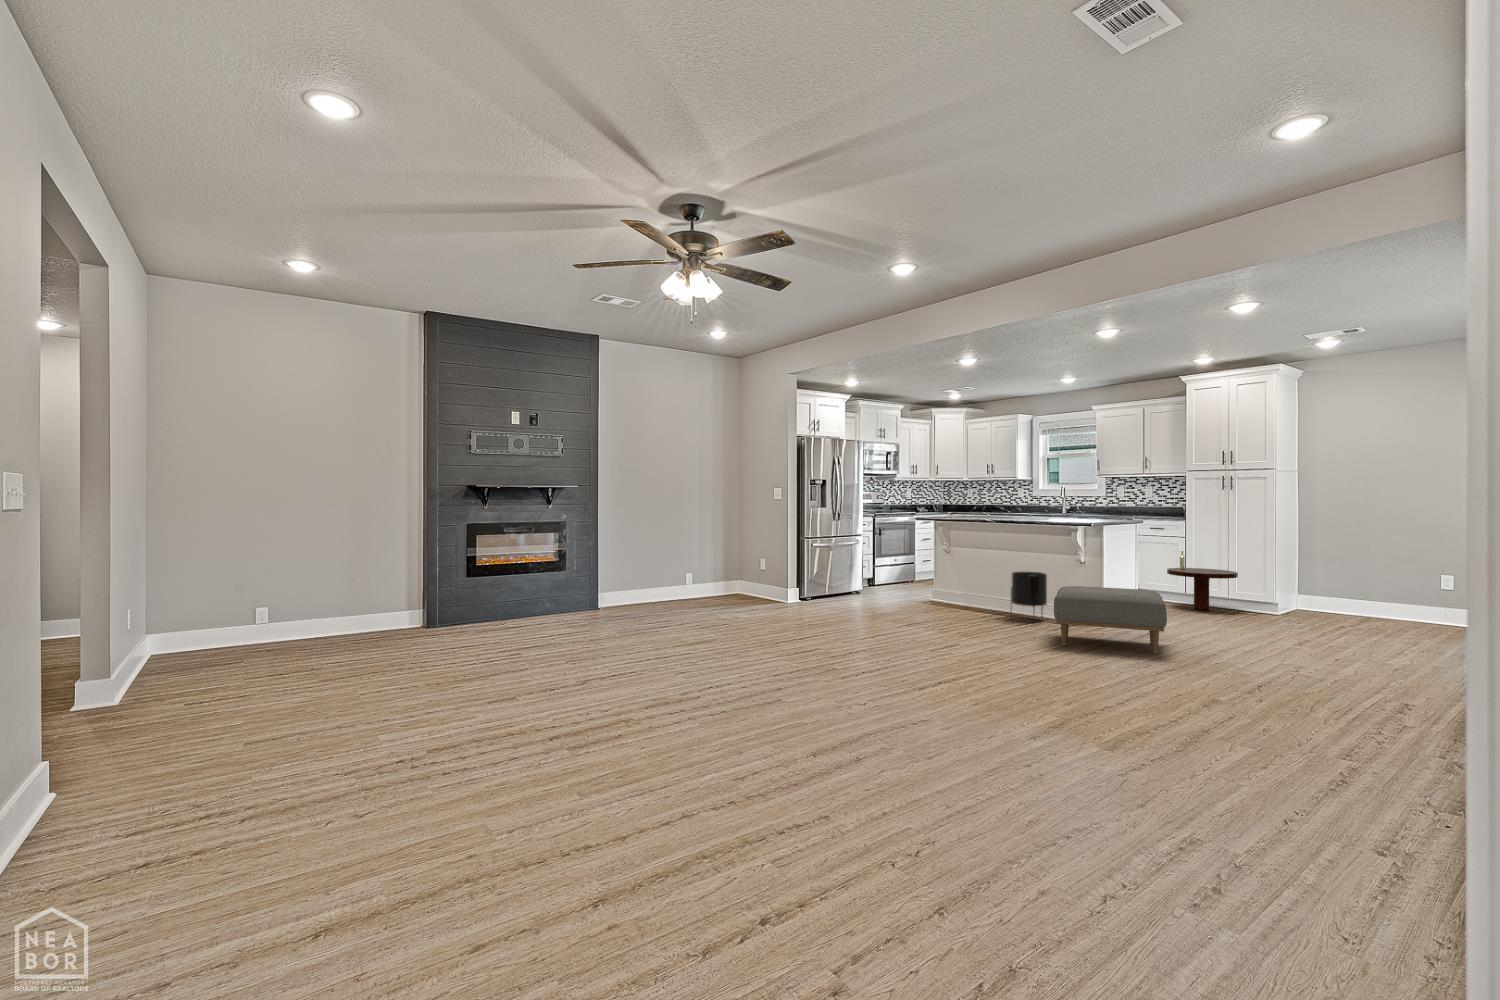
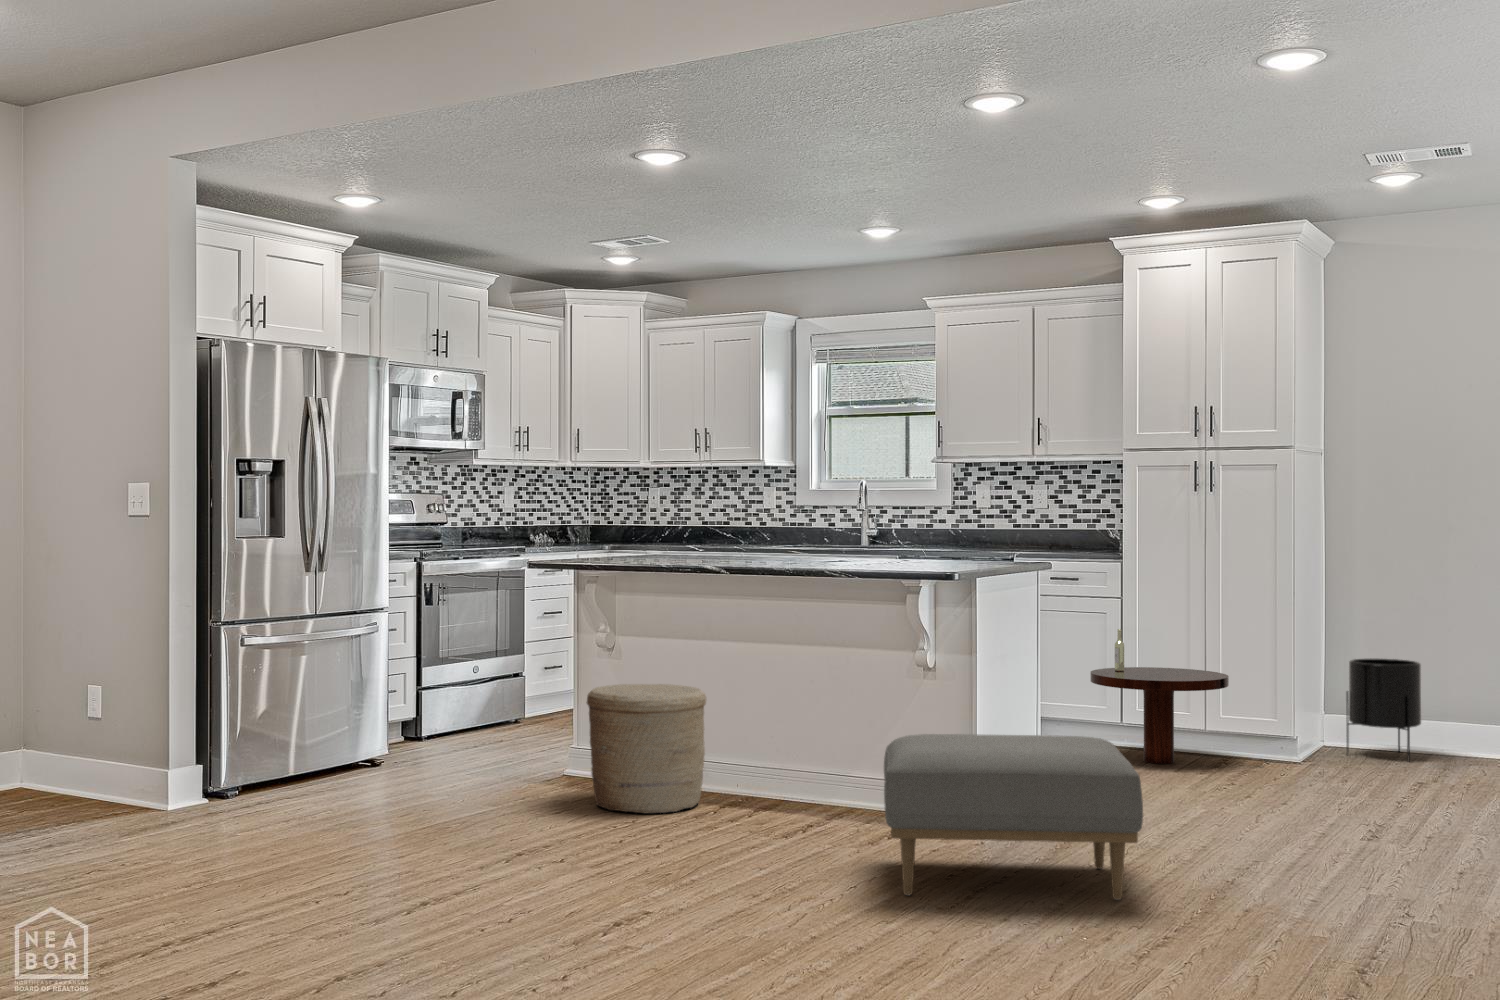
woven basket: none [938,565,987,614] -> present [587,684,706,813]
planter: present [1011,572,1047,608] -> present [1346,659,1421,762]

